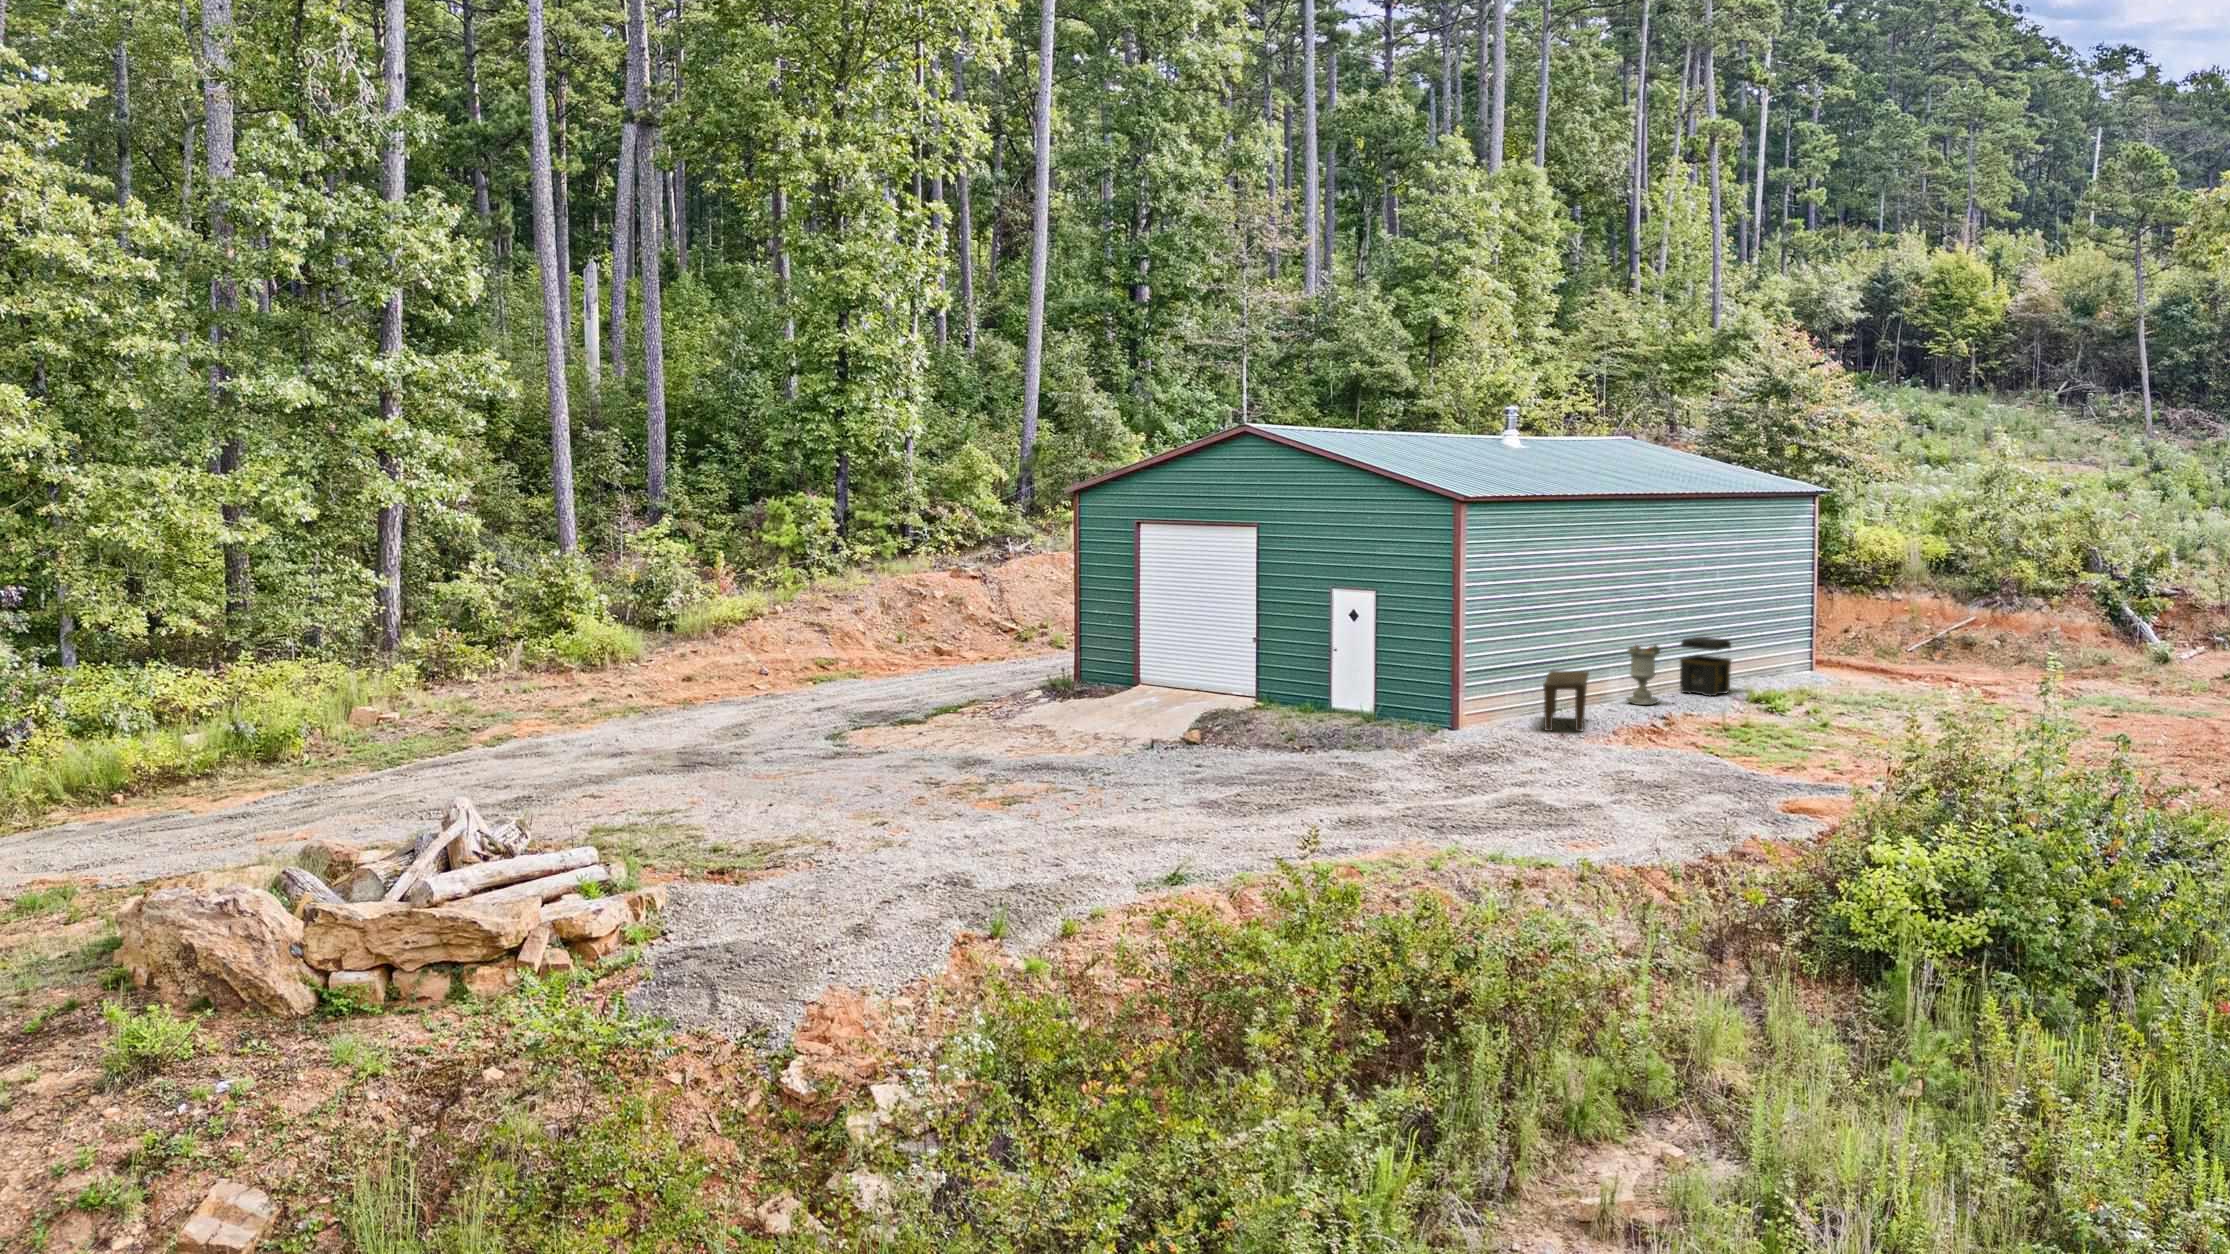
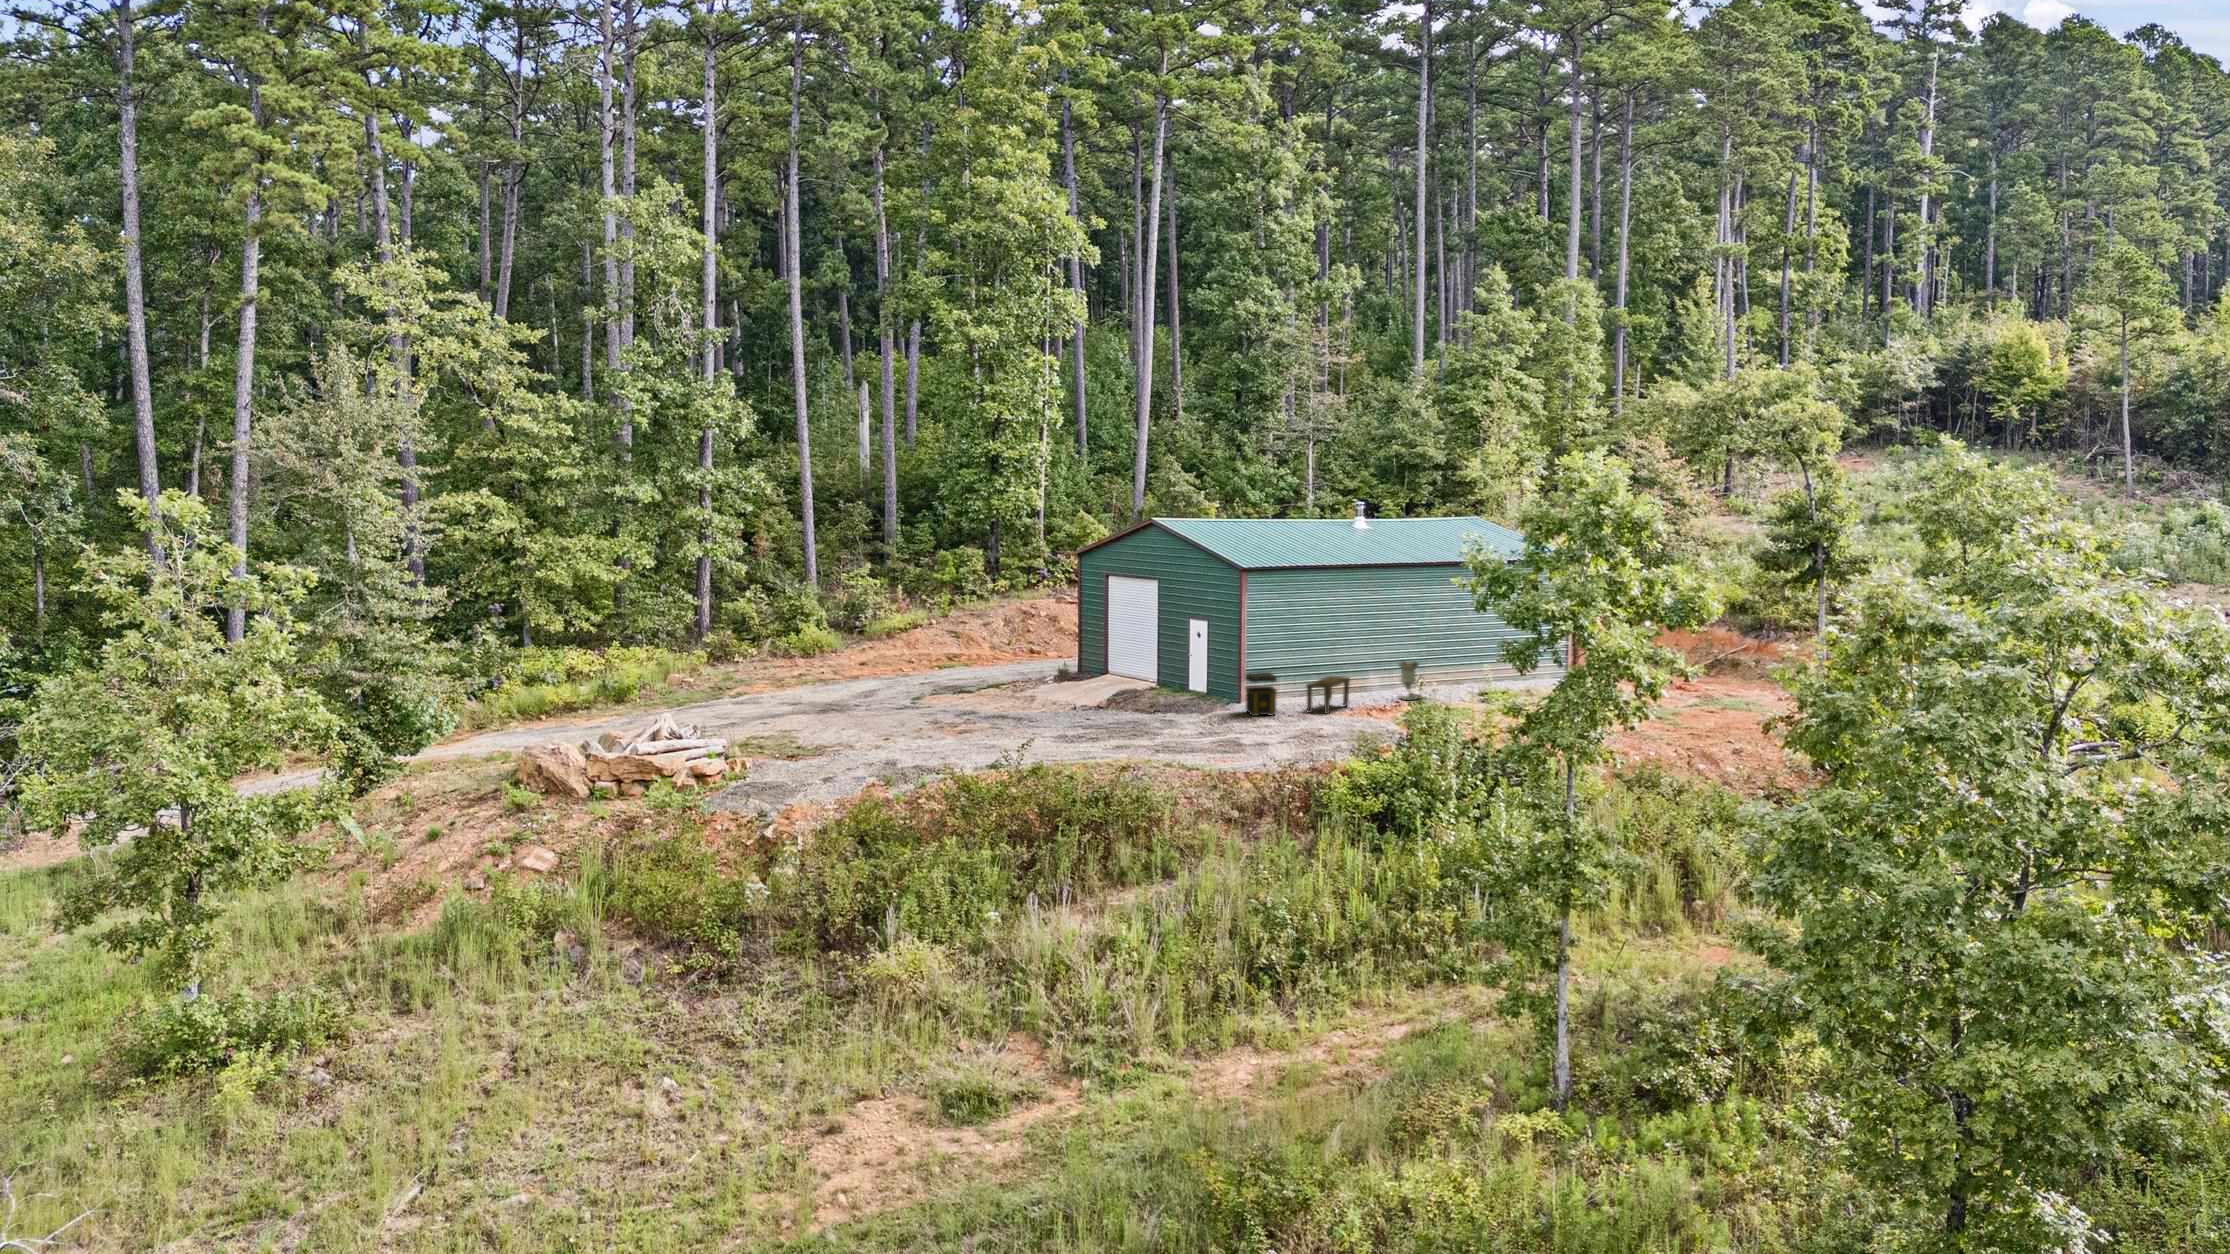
toolbox: present [1680,637,1731,696] -> present [1245,672,1277,716]

